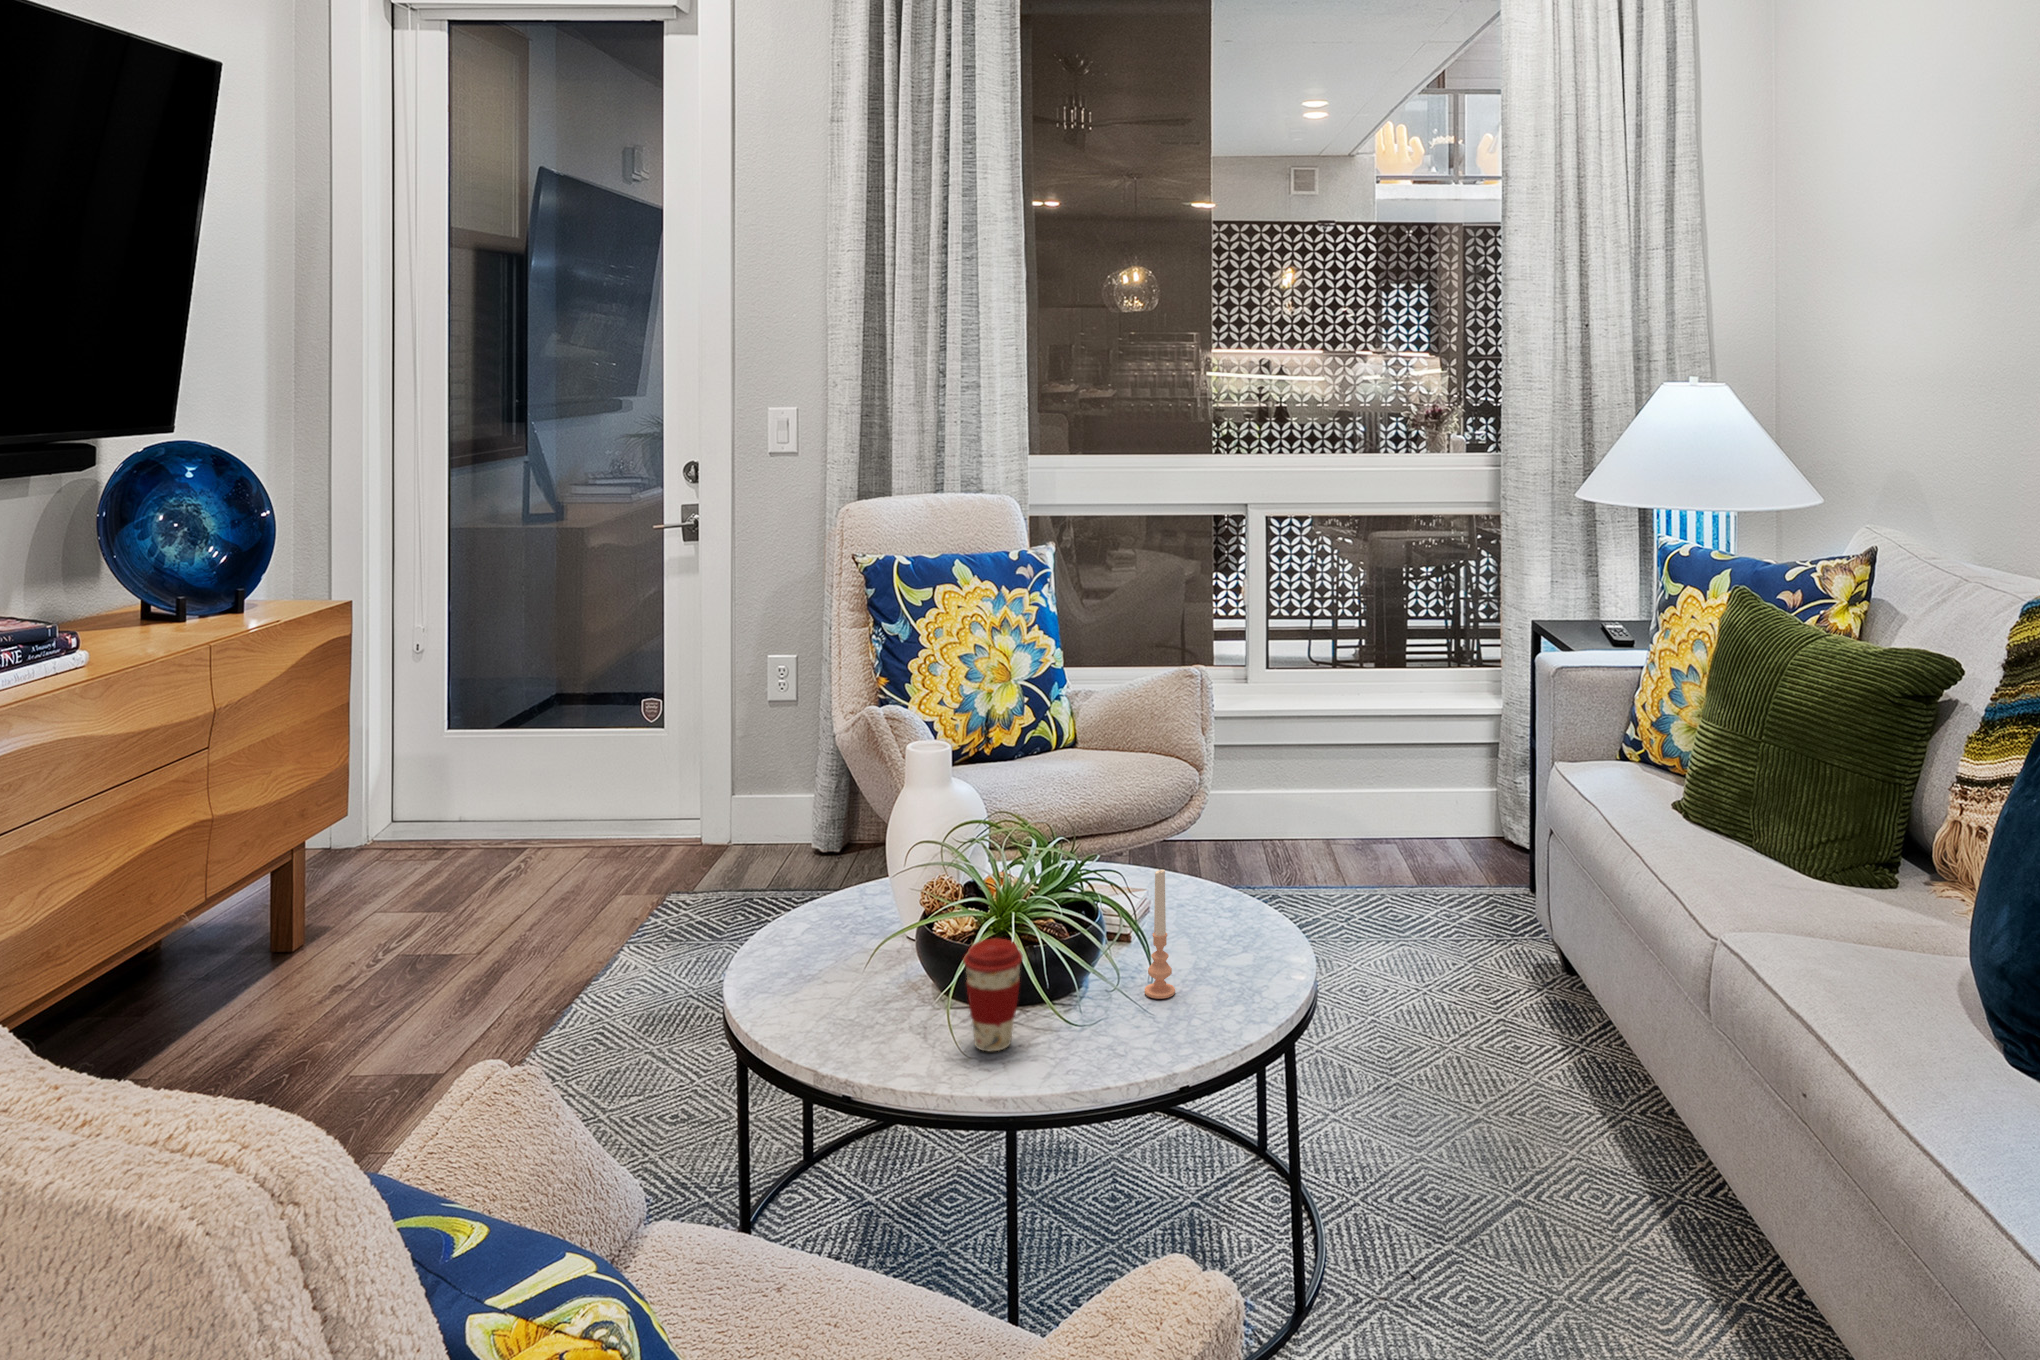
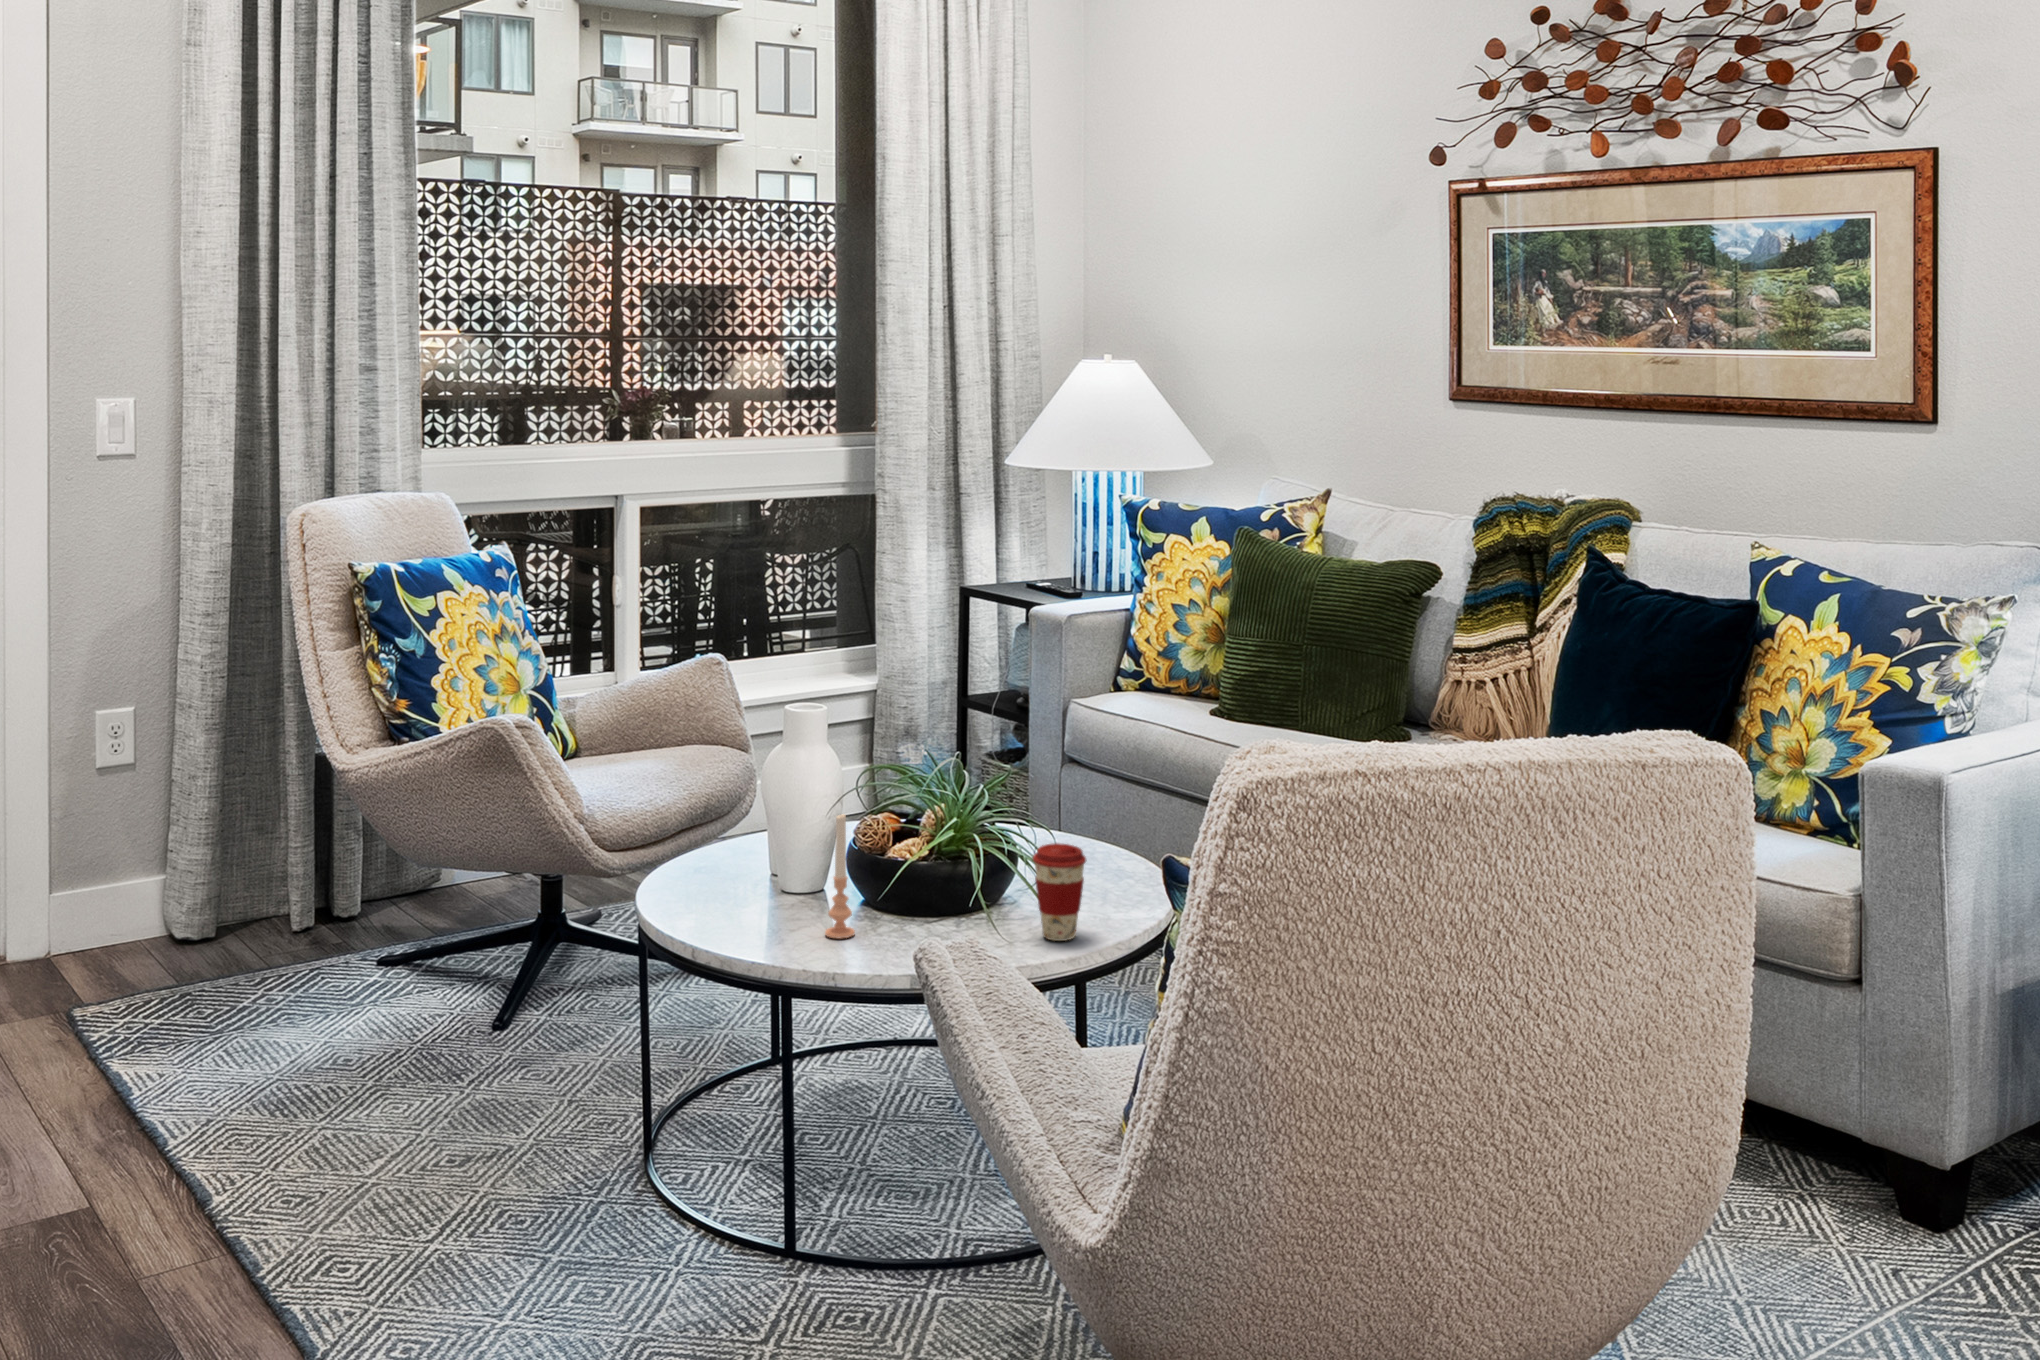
candle: present [1145,870,1175,999] -> present [825,814,855,938]

